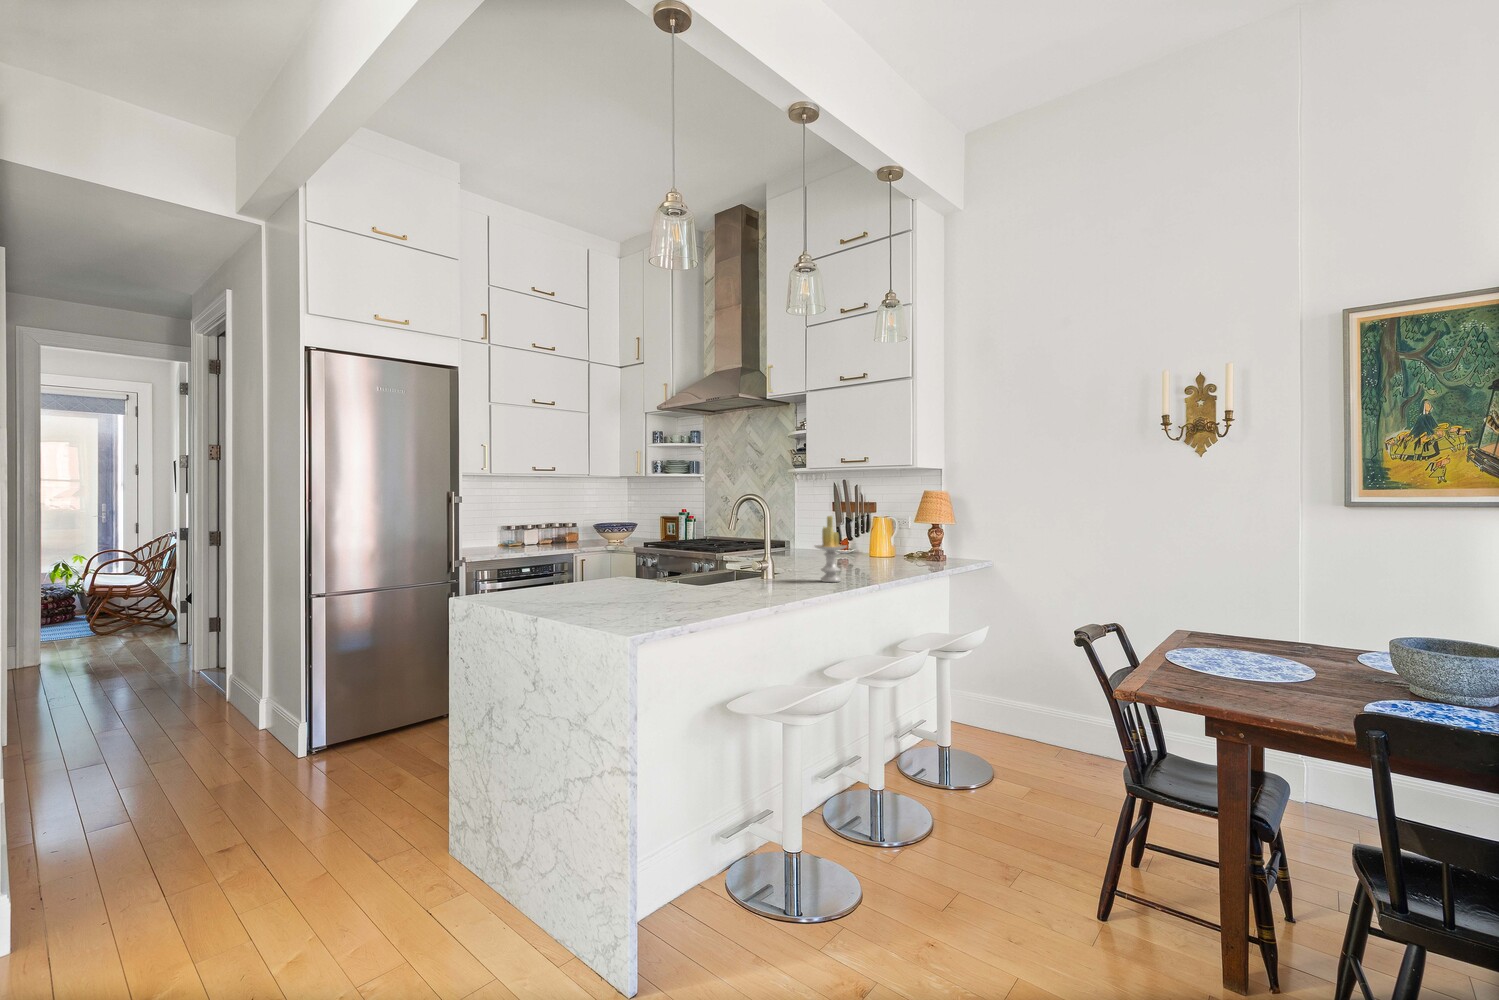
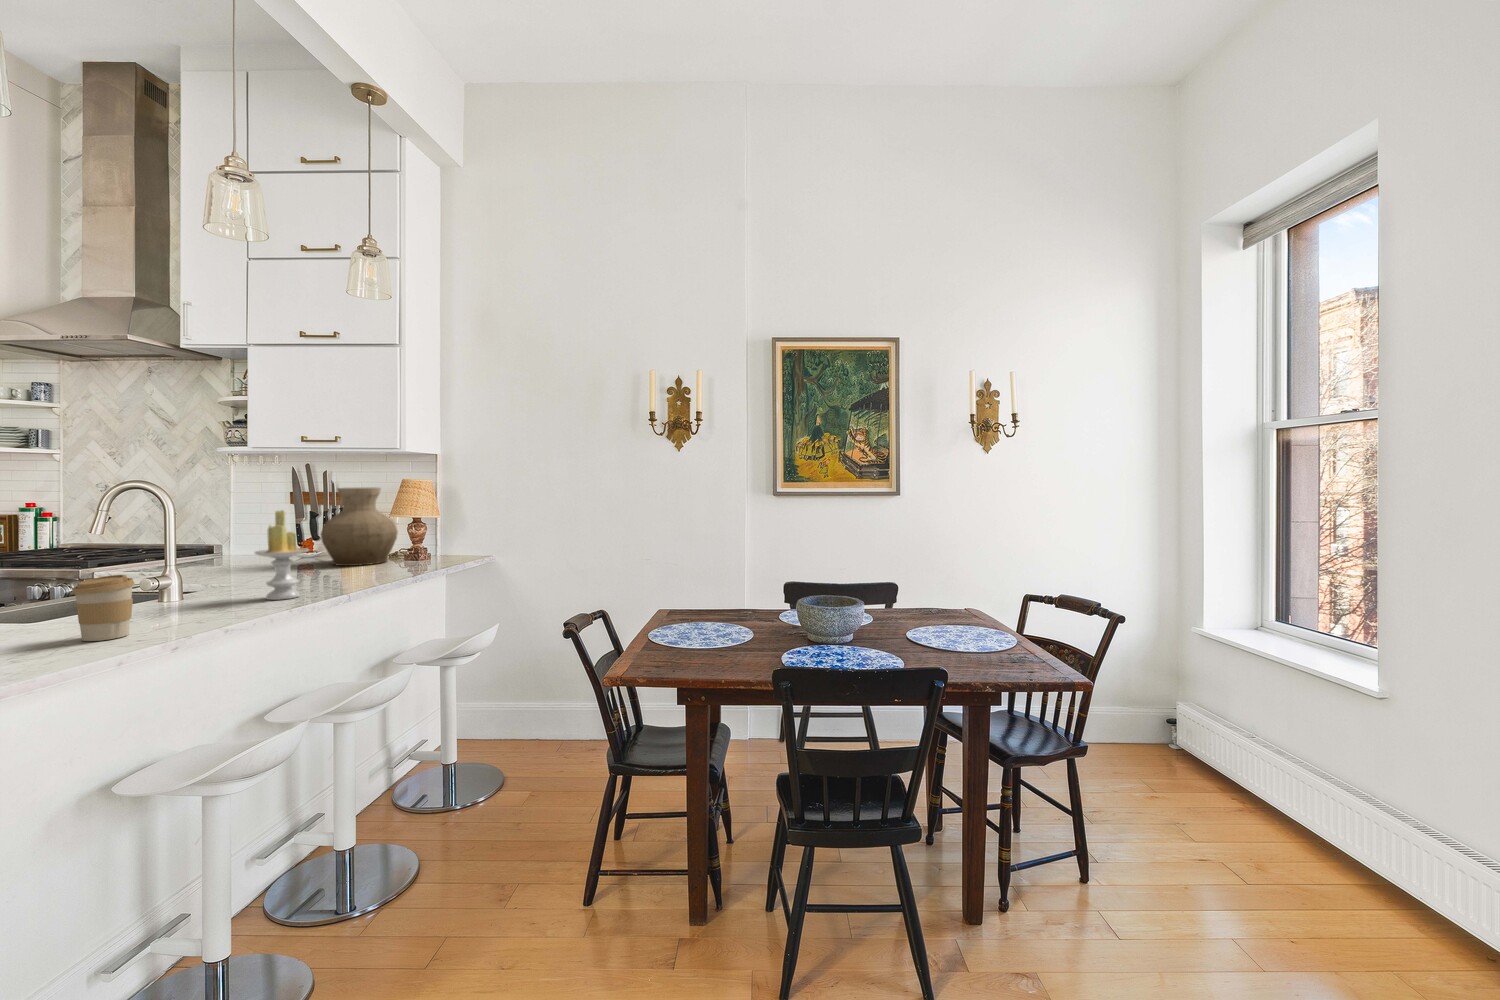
vase: none [853,500,909,565] -> present [321,487,398,566]
coffee cup: none [729,553,756,593] -> present [72,575,135,641]

